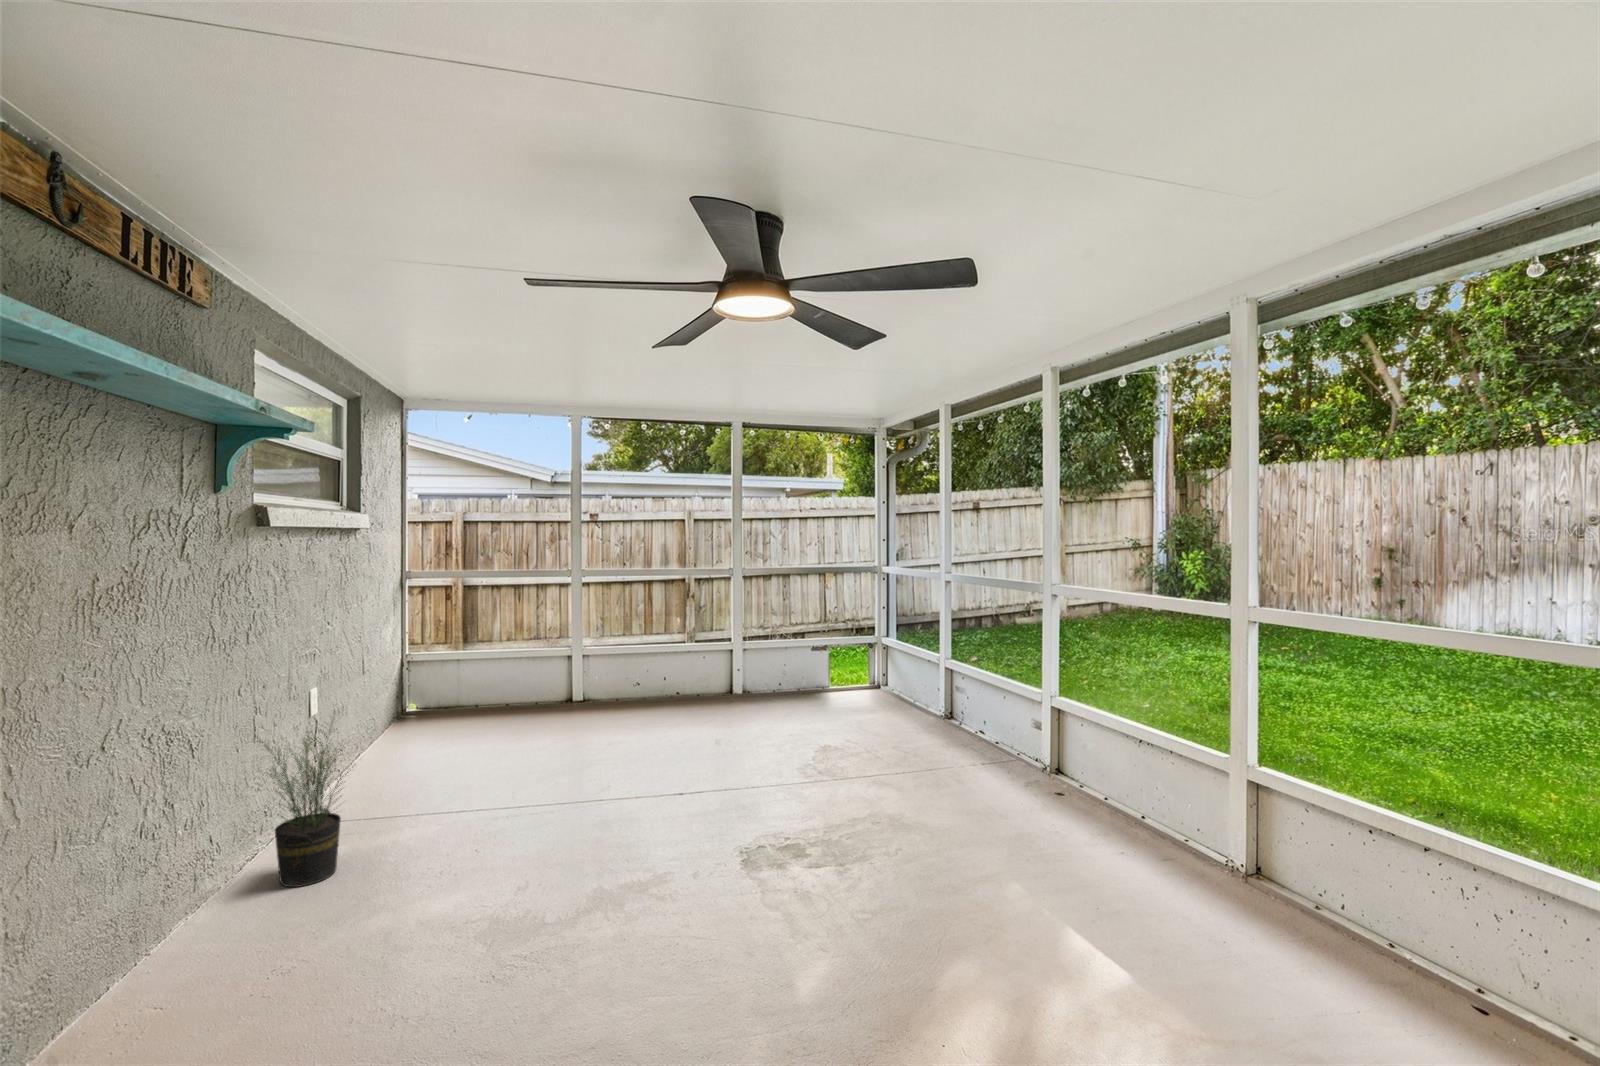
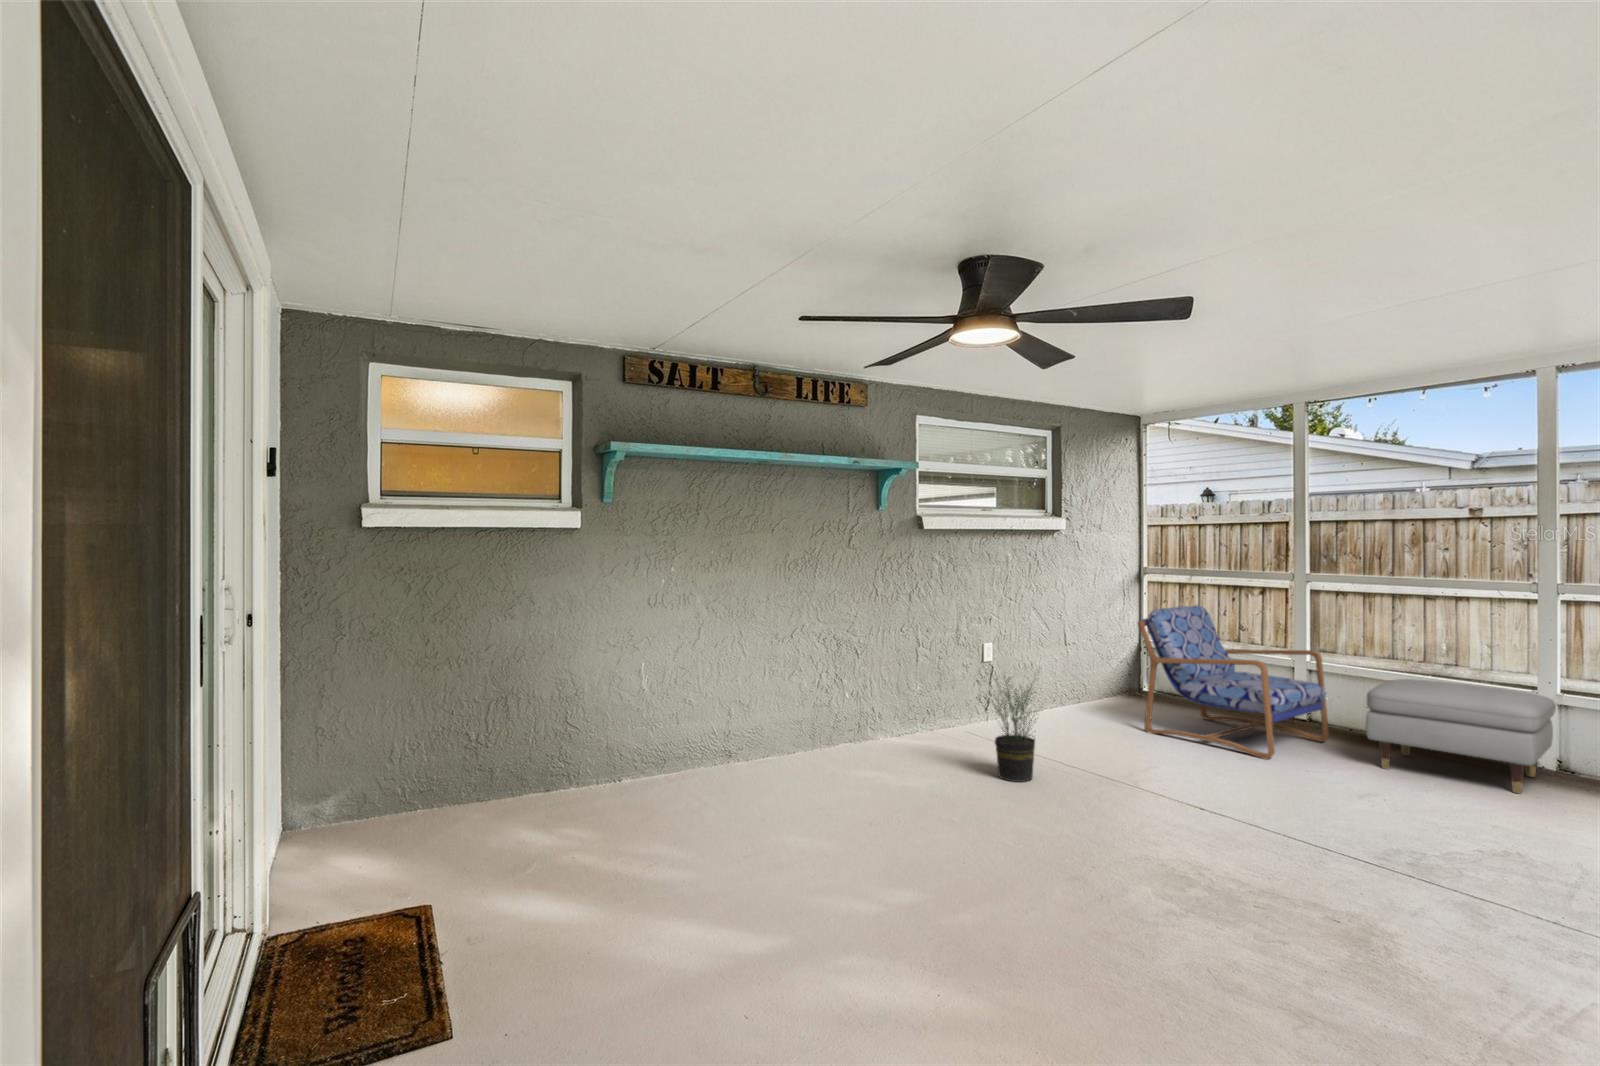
armchair: none [348,610,521,764] -> present [1138,605,1329,760]
ottoman: none [562,649,677,730] -> present [1366,679,1556,794]

